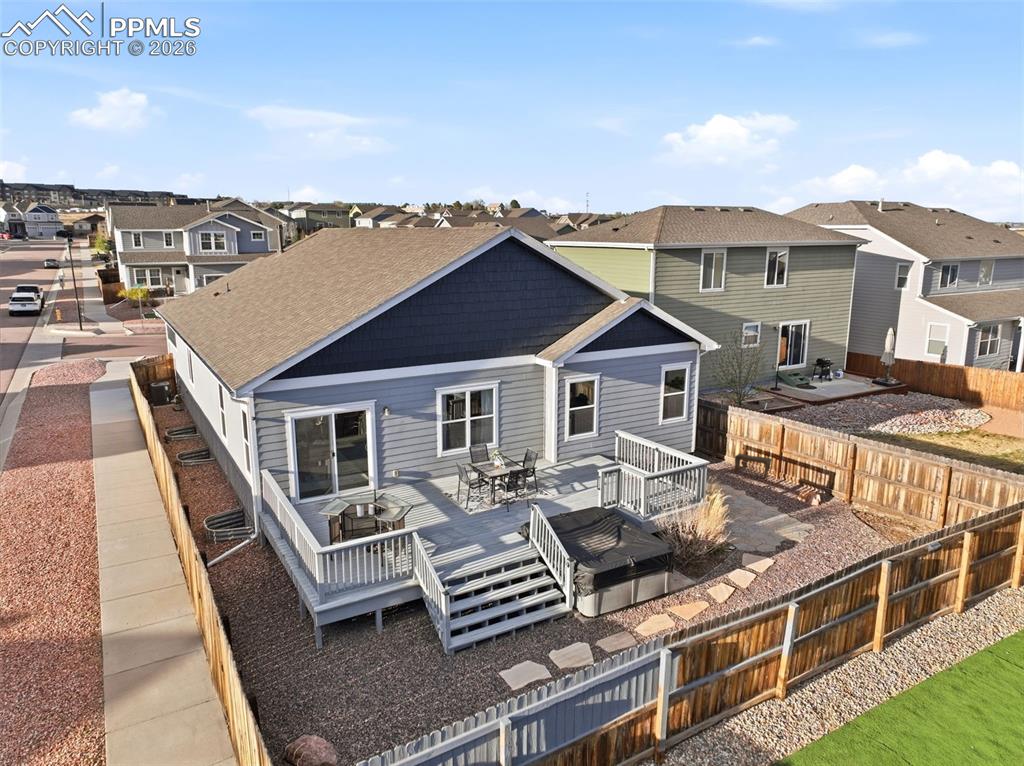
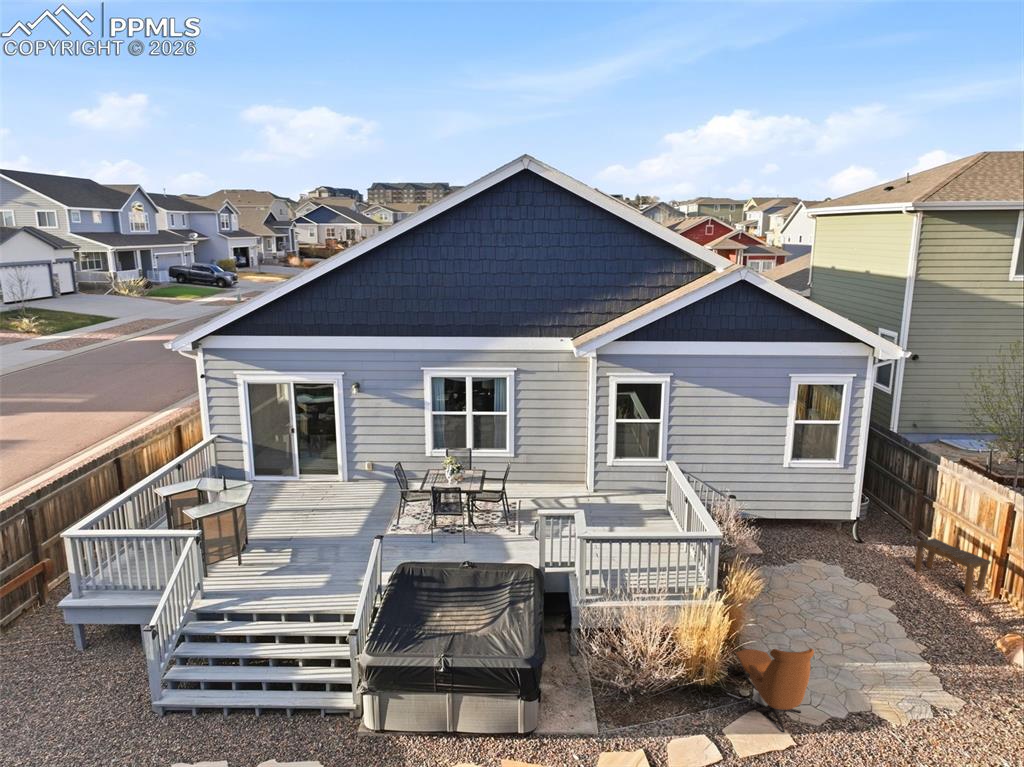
lounge chair: none [719,505,779,554] -> present [734,649,814,732]

